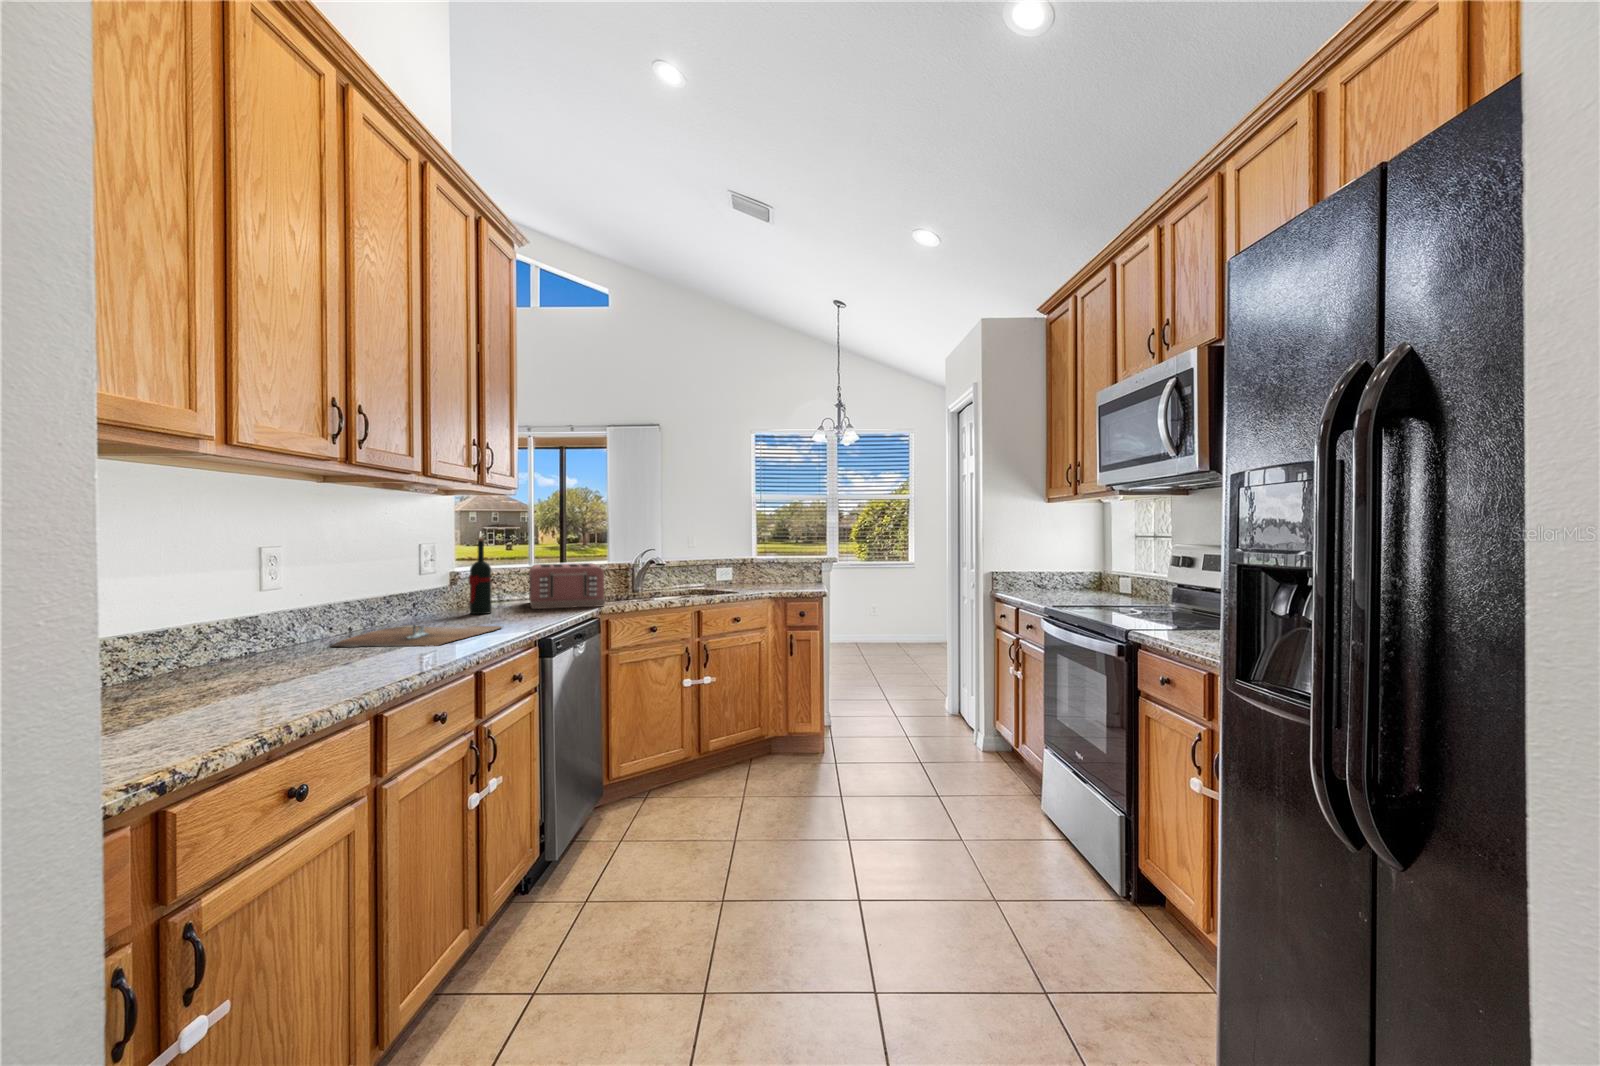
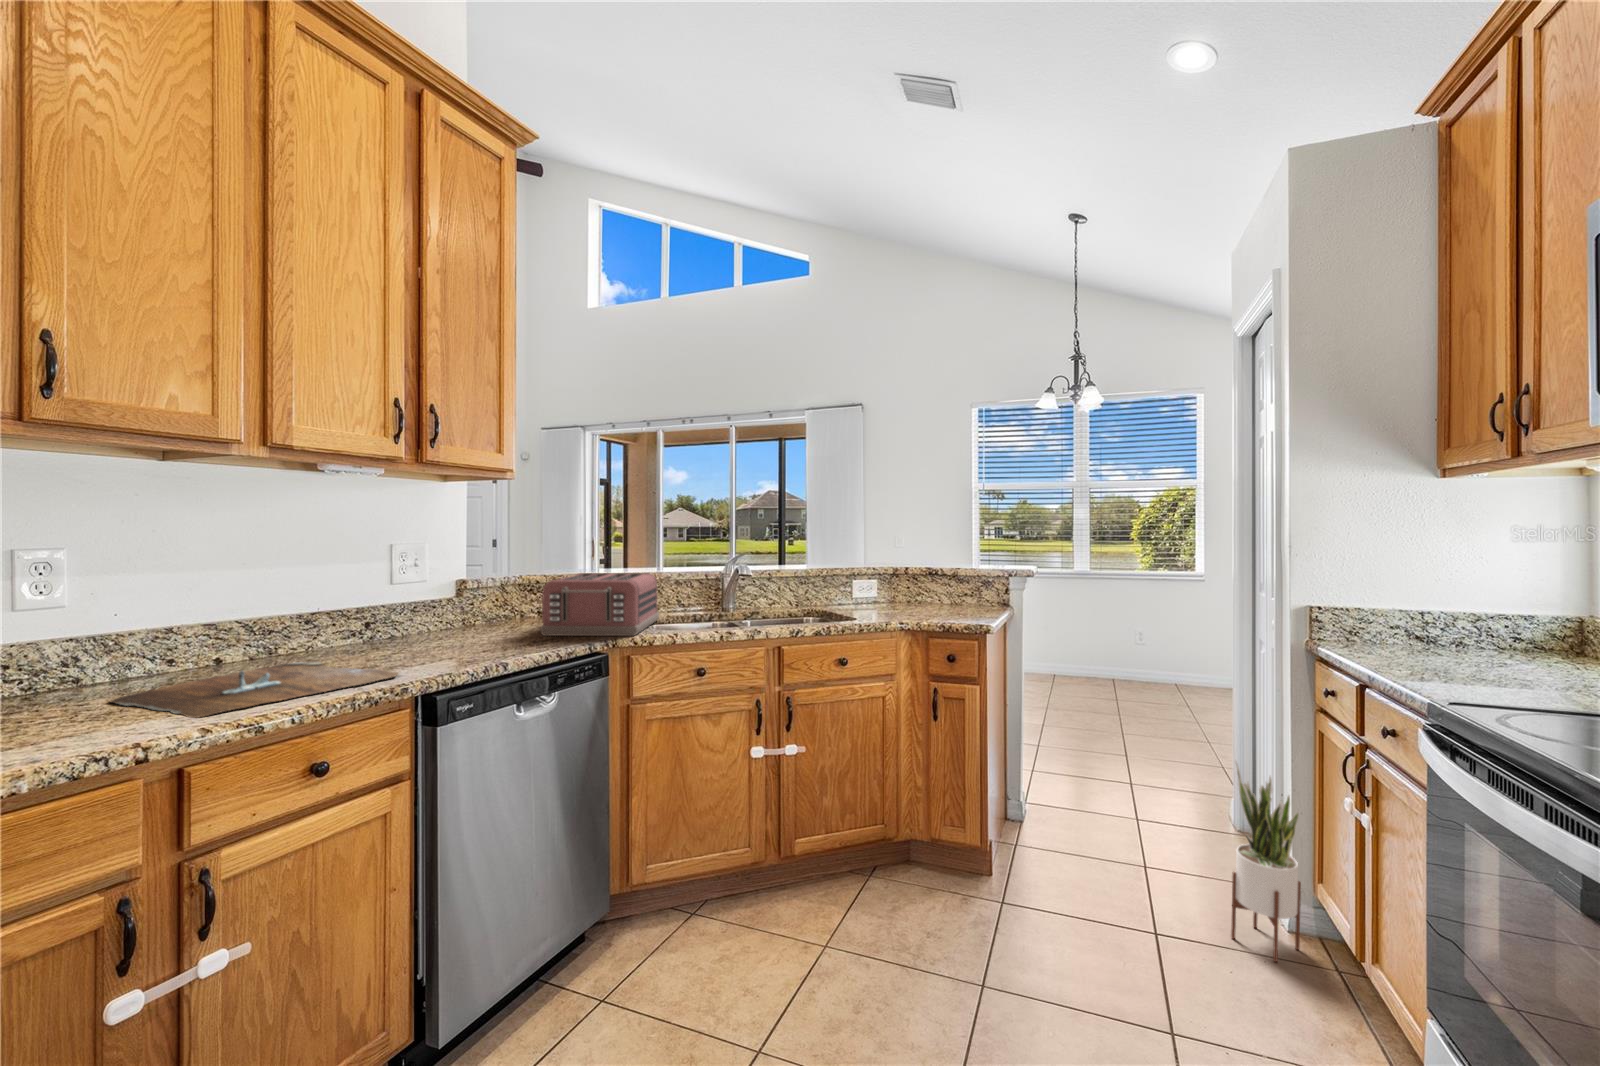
wine bottle: present [469,538,492,614] -> none [448,540,485,642]
potted plant: none [959,661,991,765] -> present [1231,761,1301,962]

